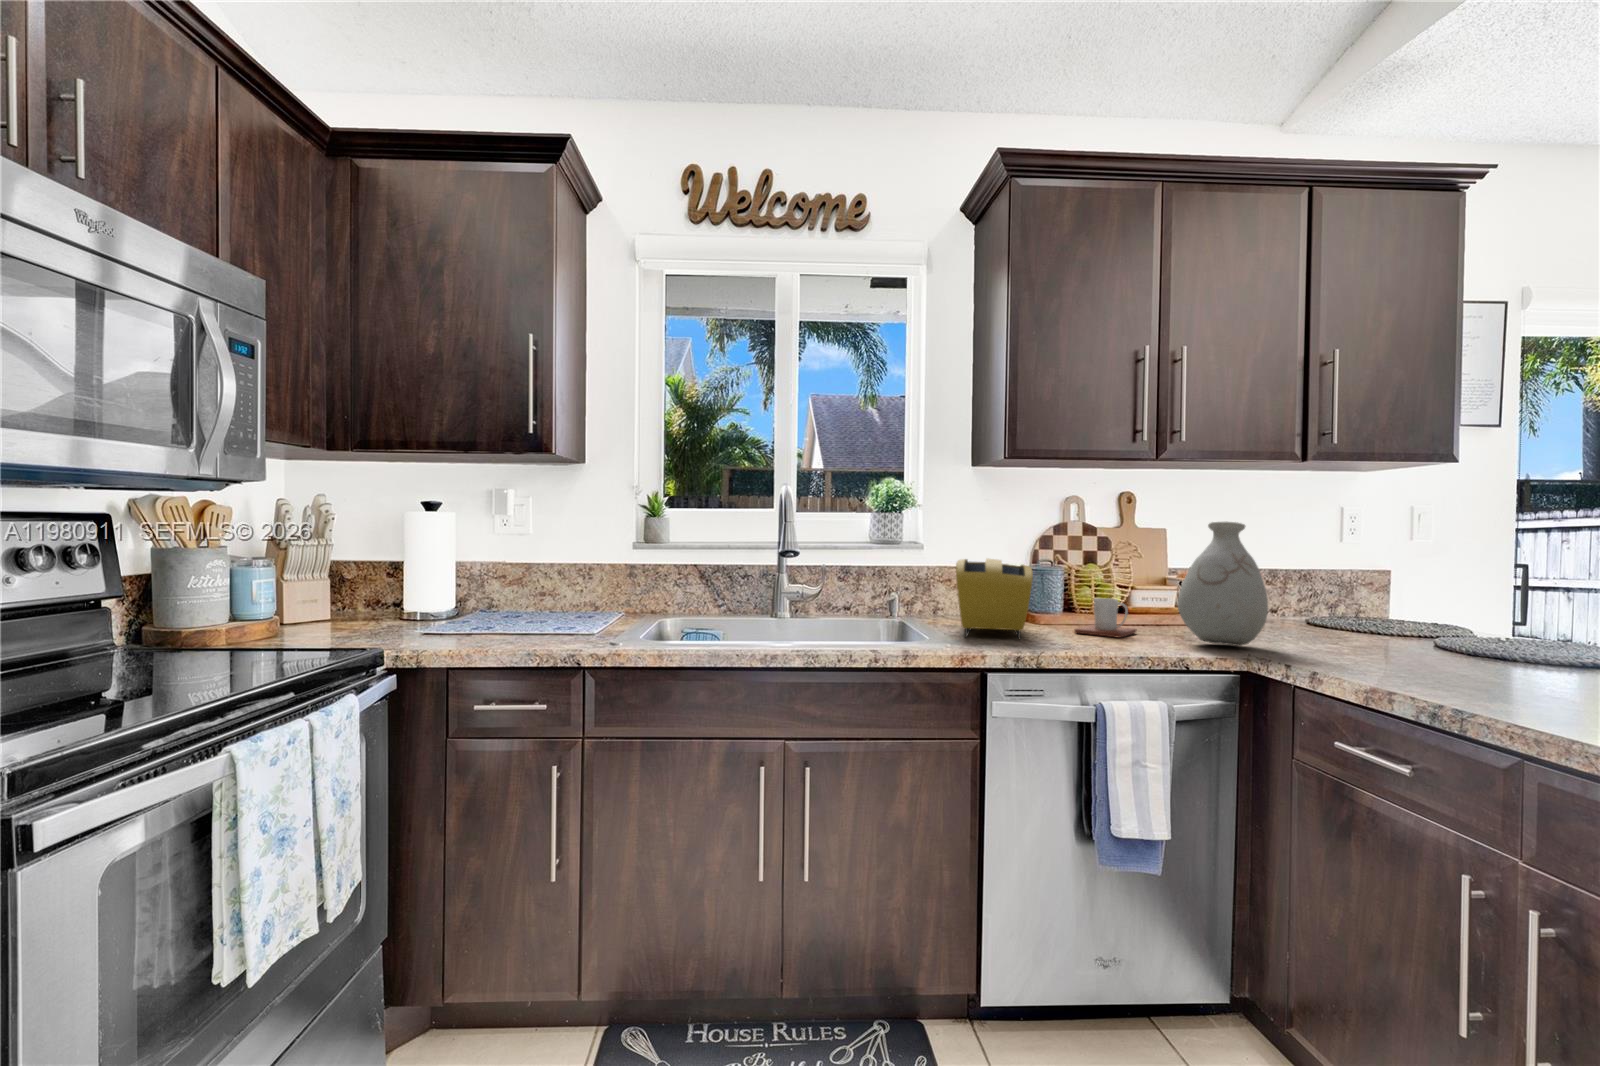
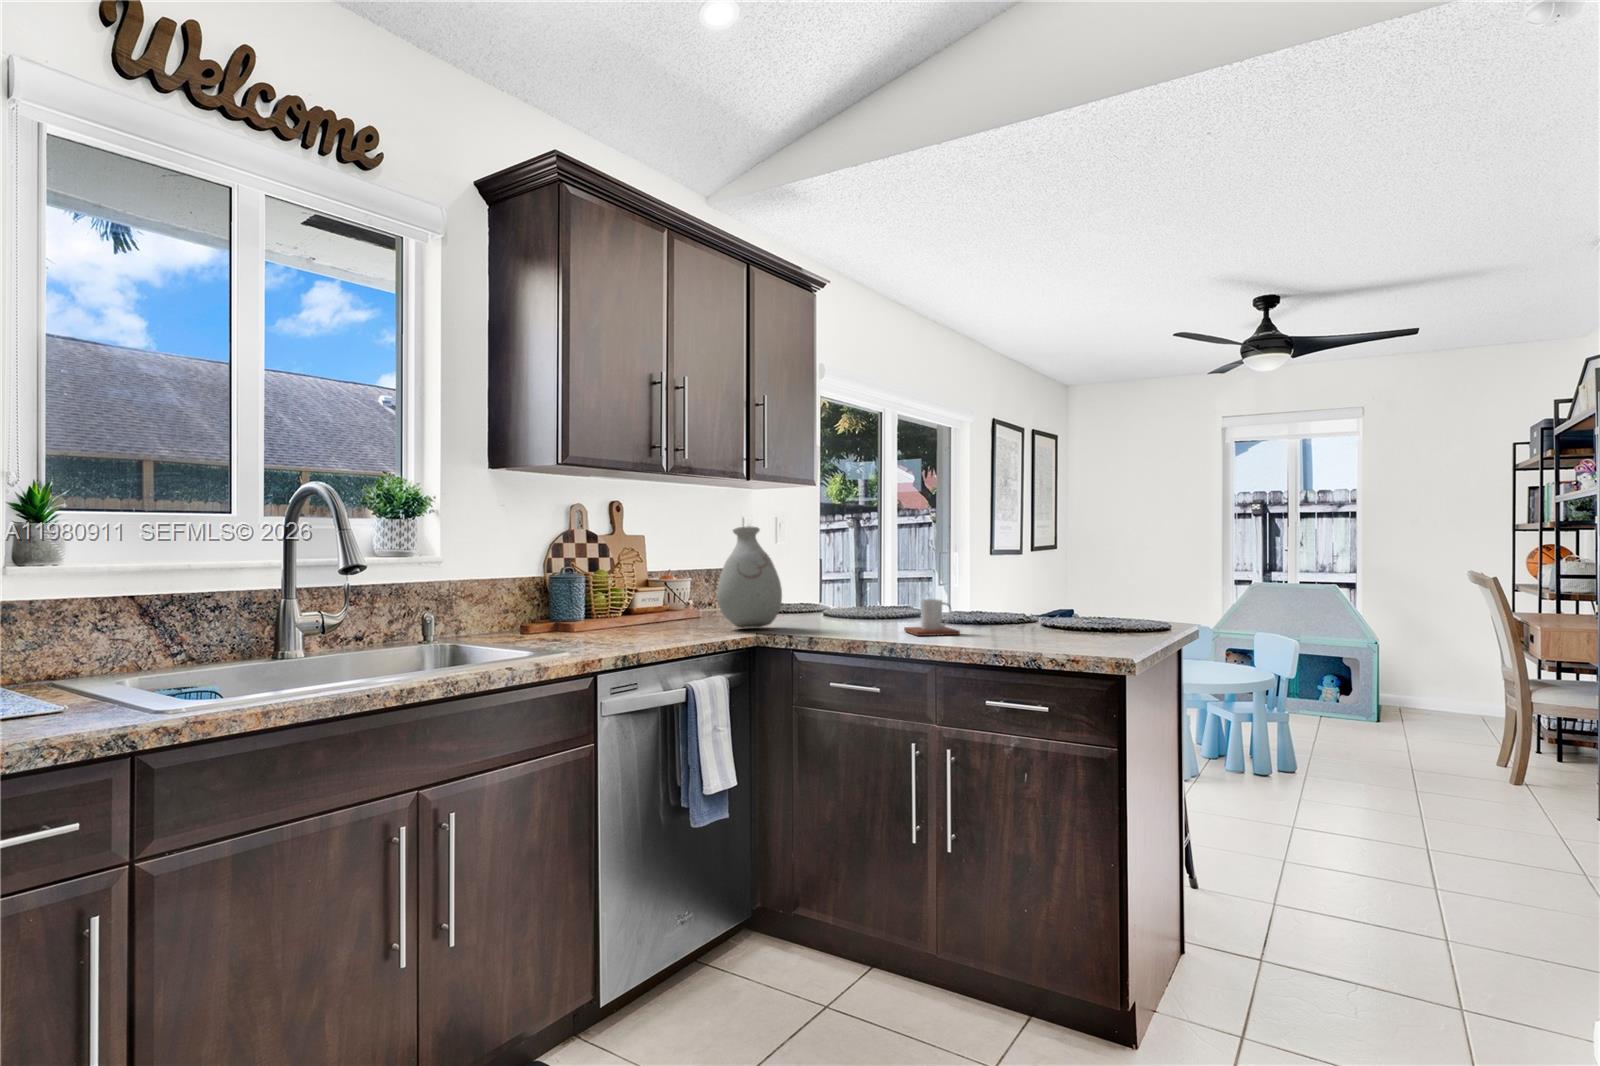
toaster: present [956,559,1033,639] -> none [518,567,620,648]
mug: present [1074,598,1136,638] -> present [904,599,960,636]

